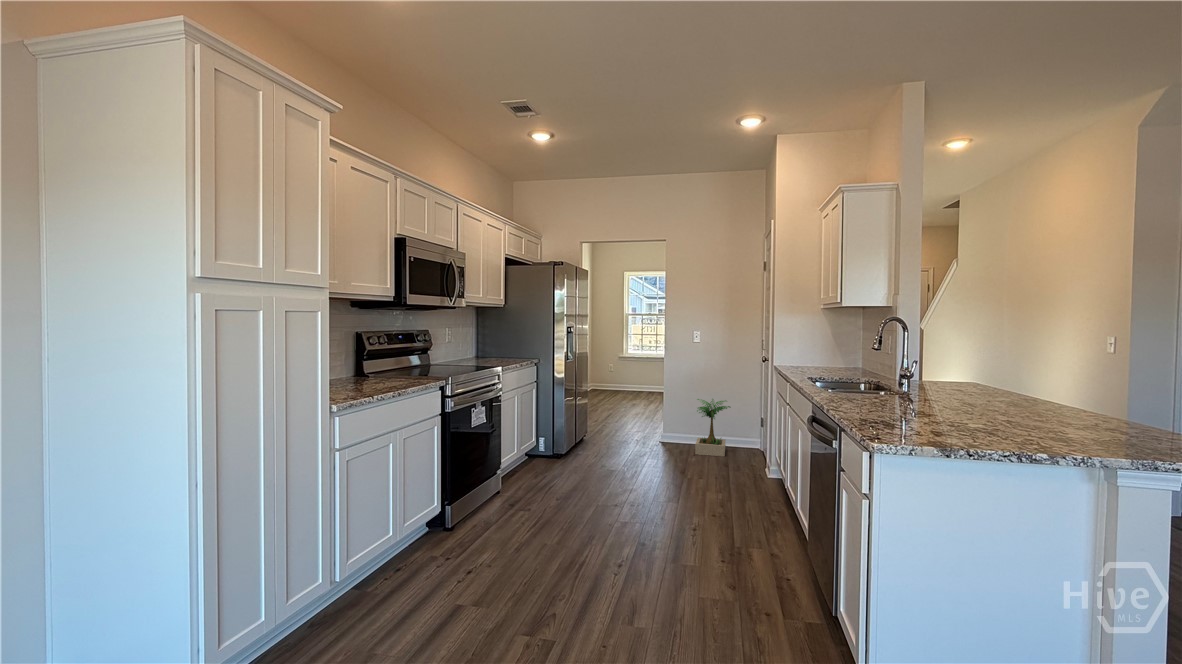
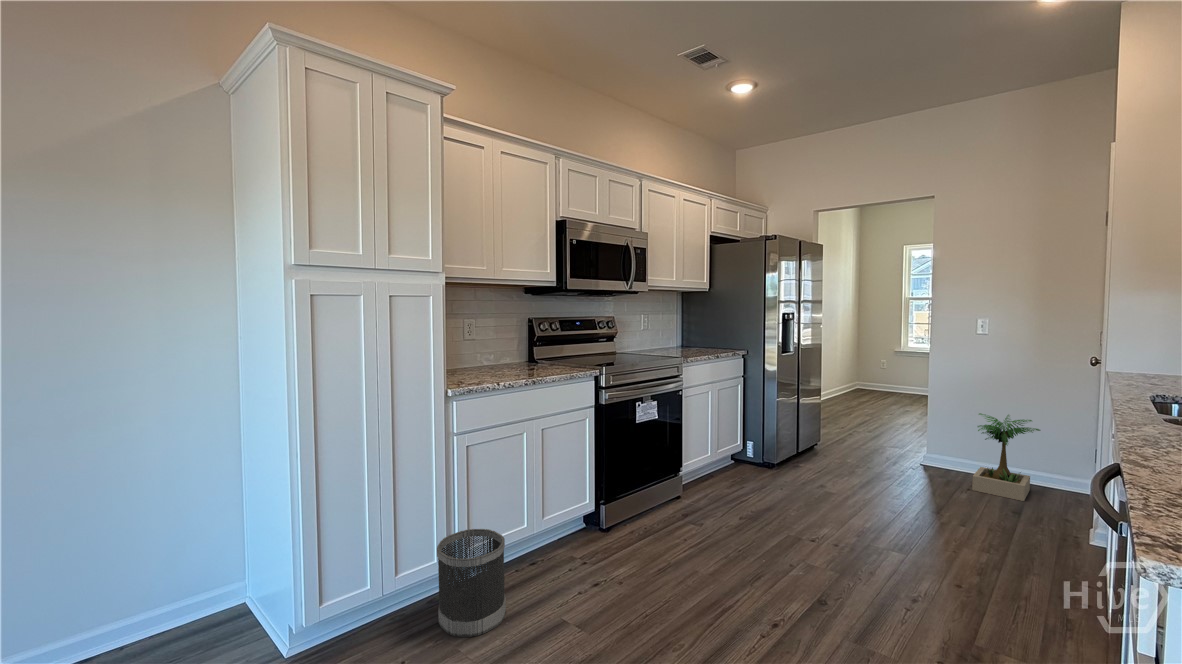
wastebasket: none [330,538,400,642] -> present [437,529,506,637]

